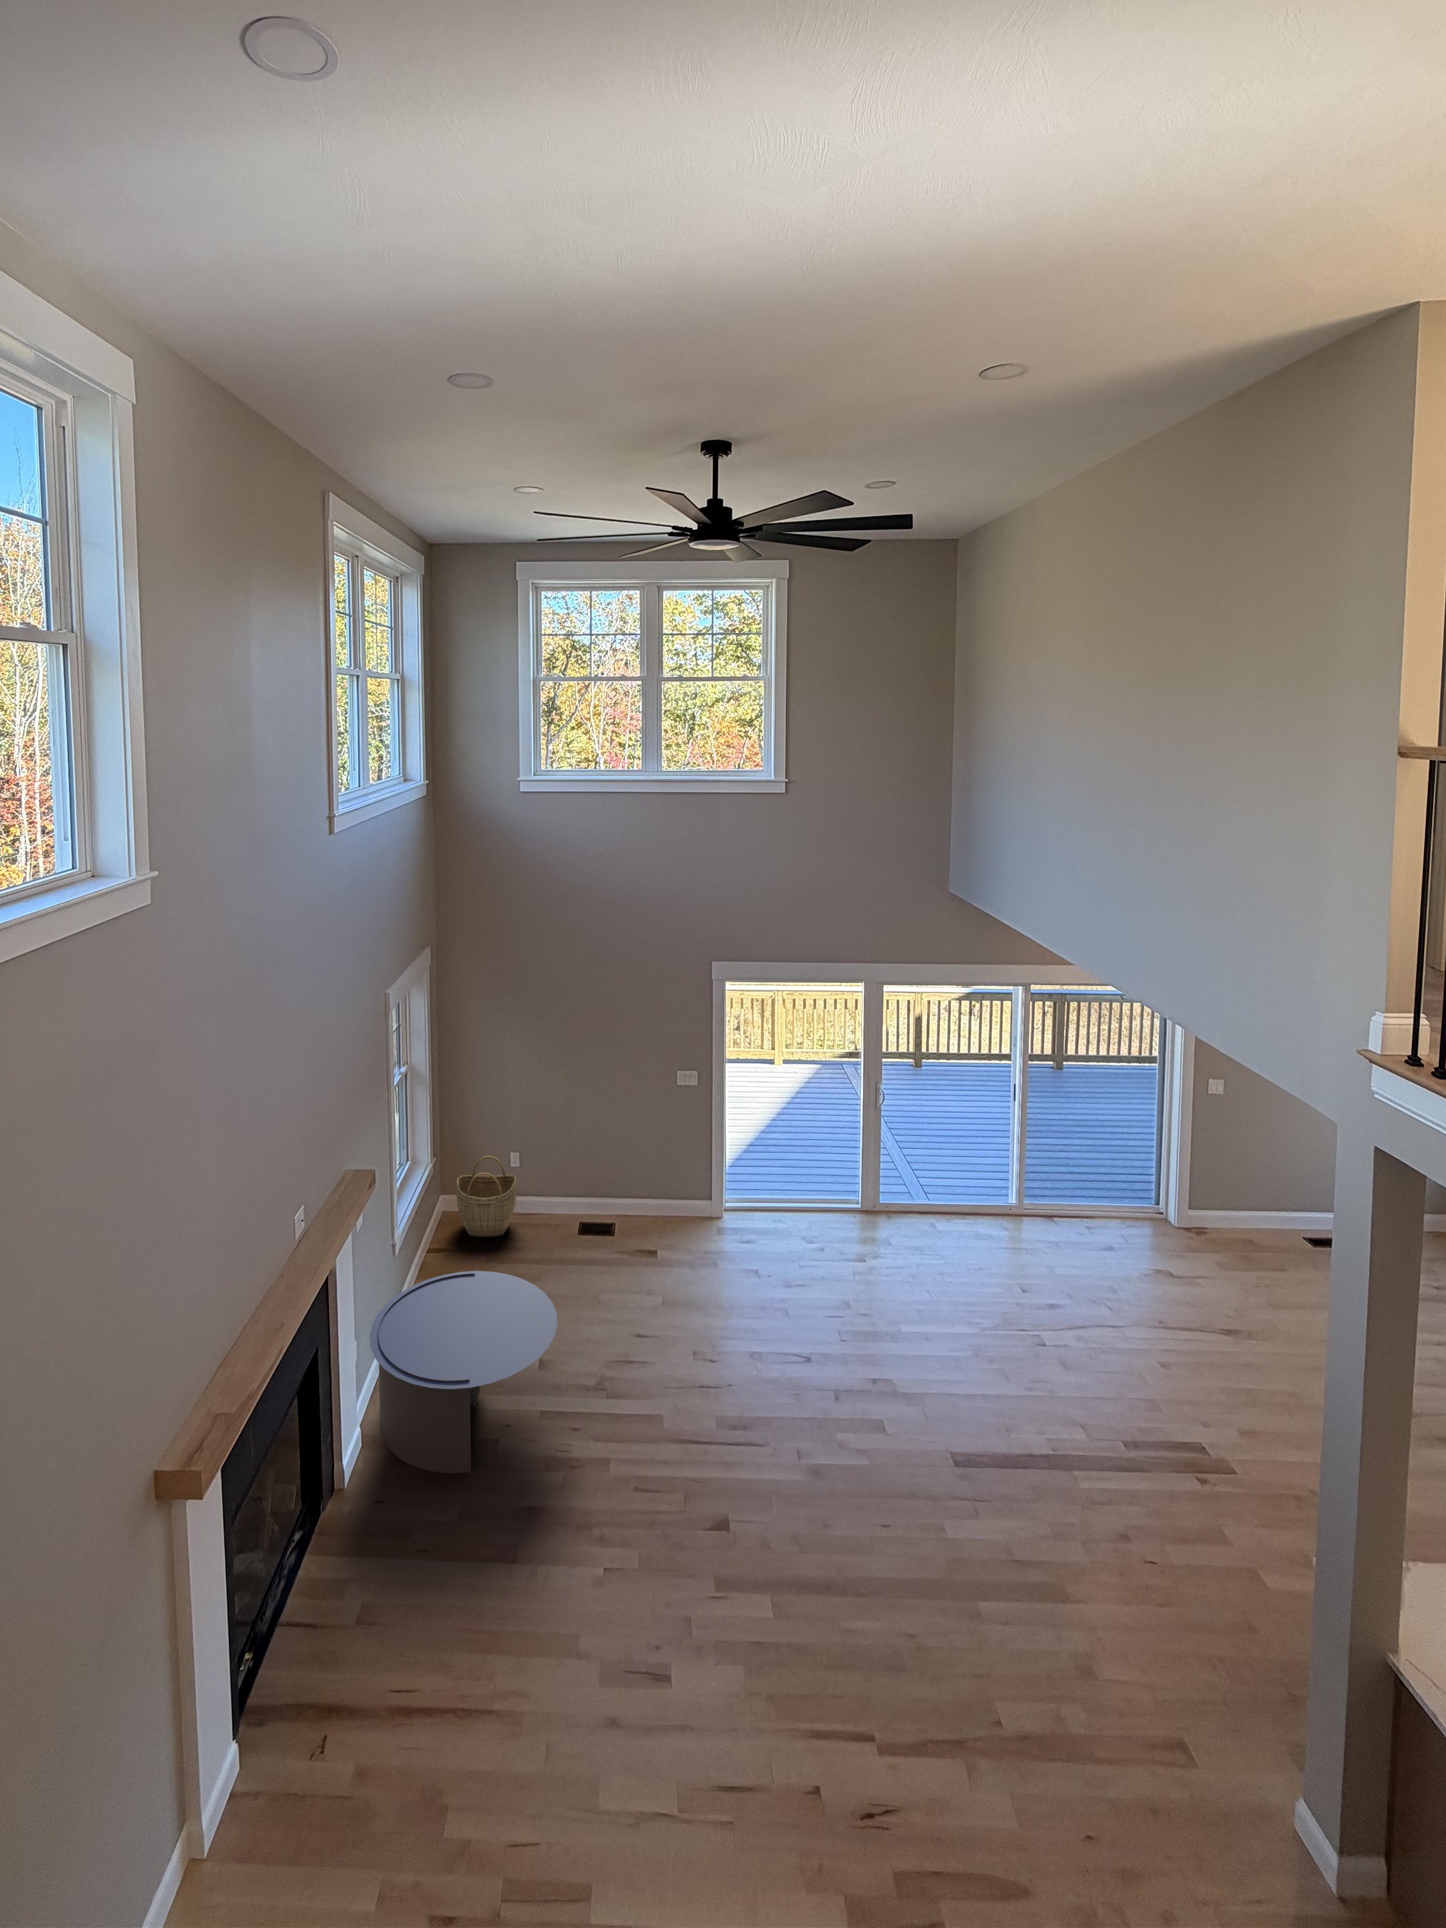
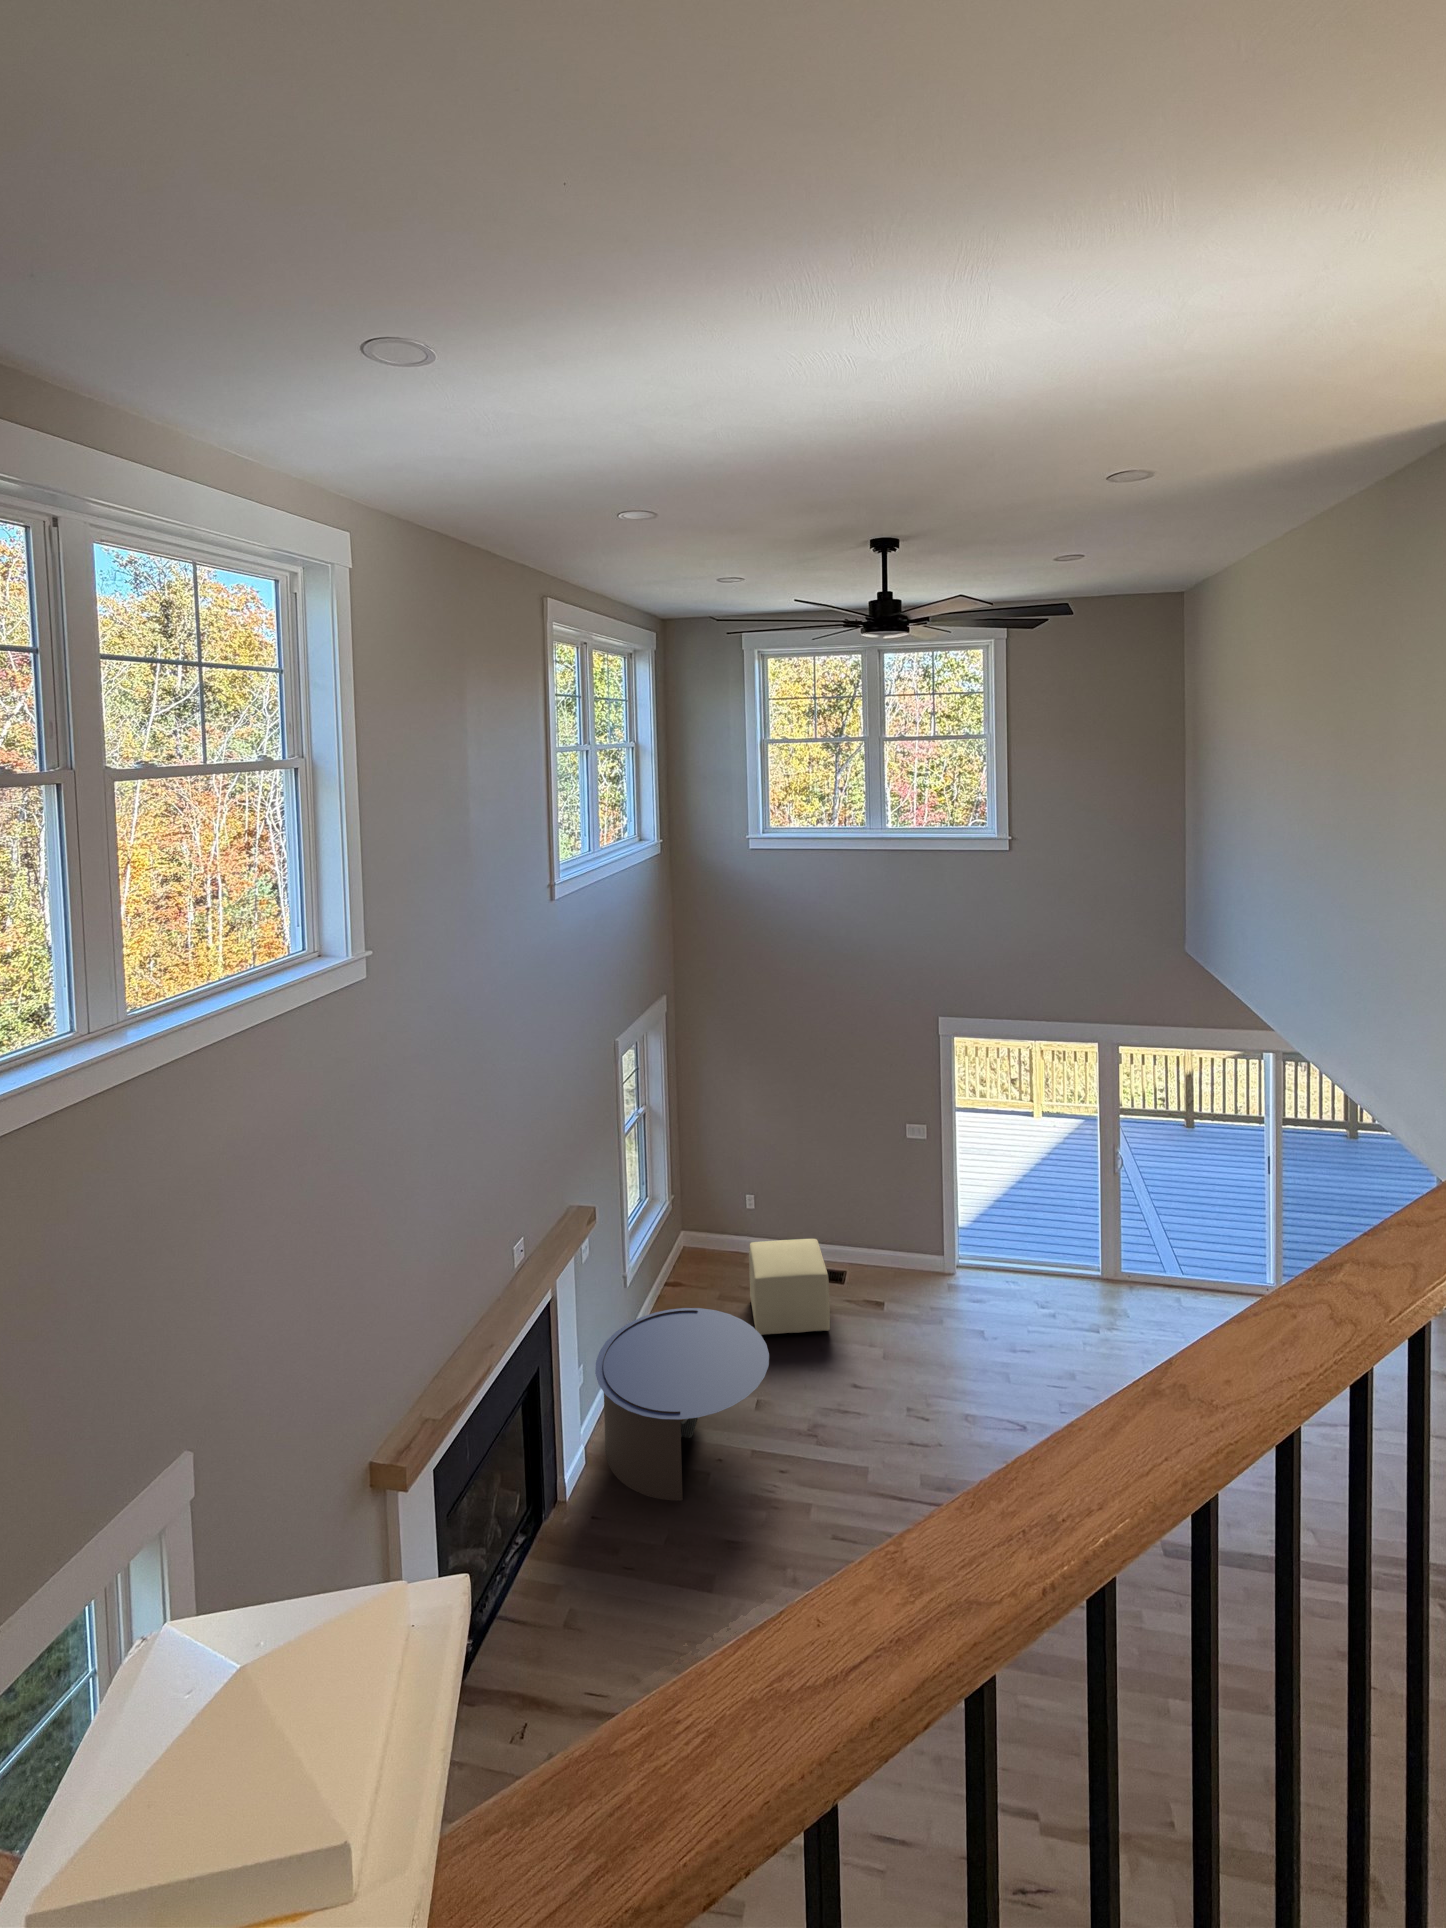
woven basket: present [457,1156,516,1237] -> none [696,1197,752,1275]
ottoman: none [518,1193,605,1296] -> present [749,1239,830,1336]

